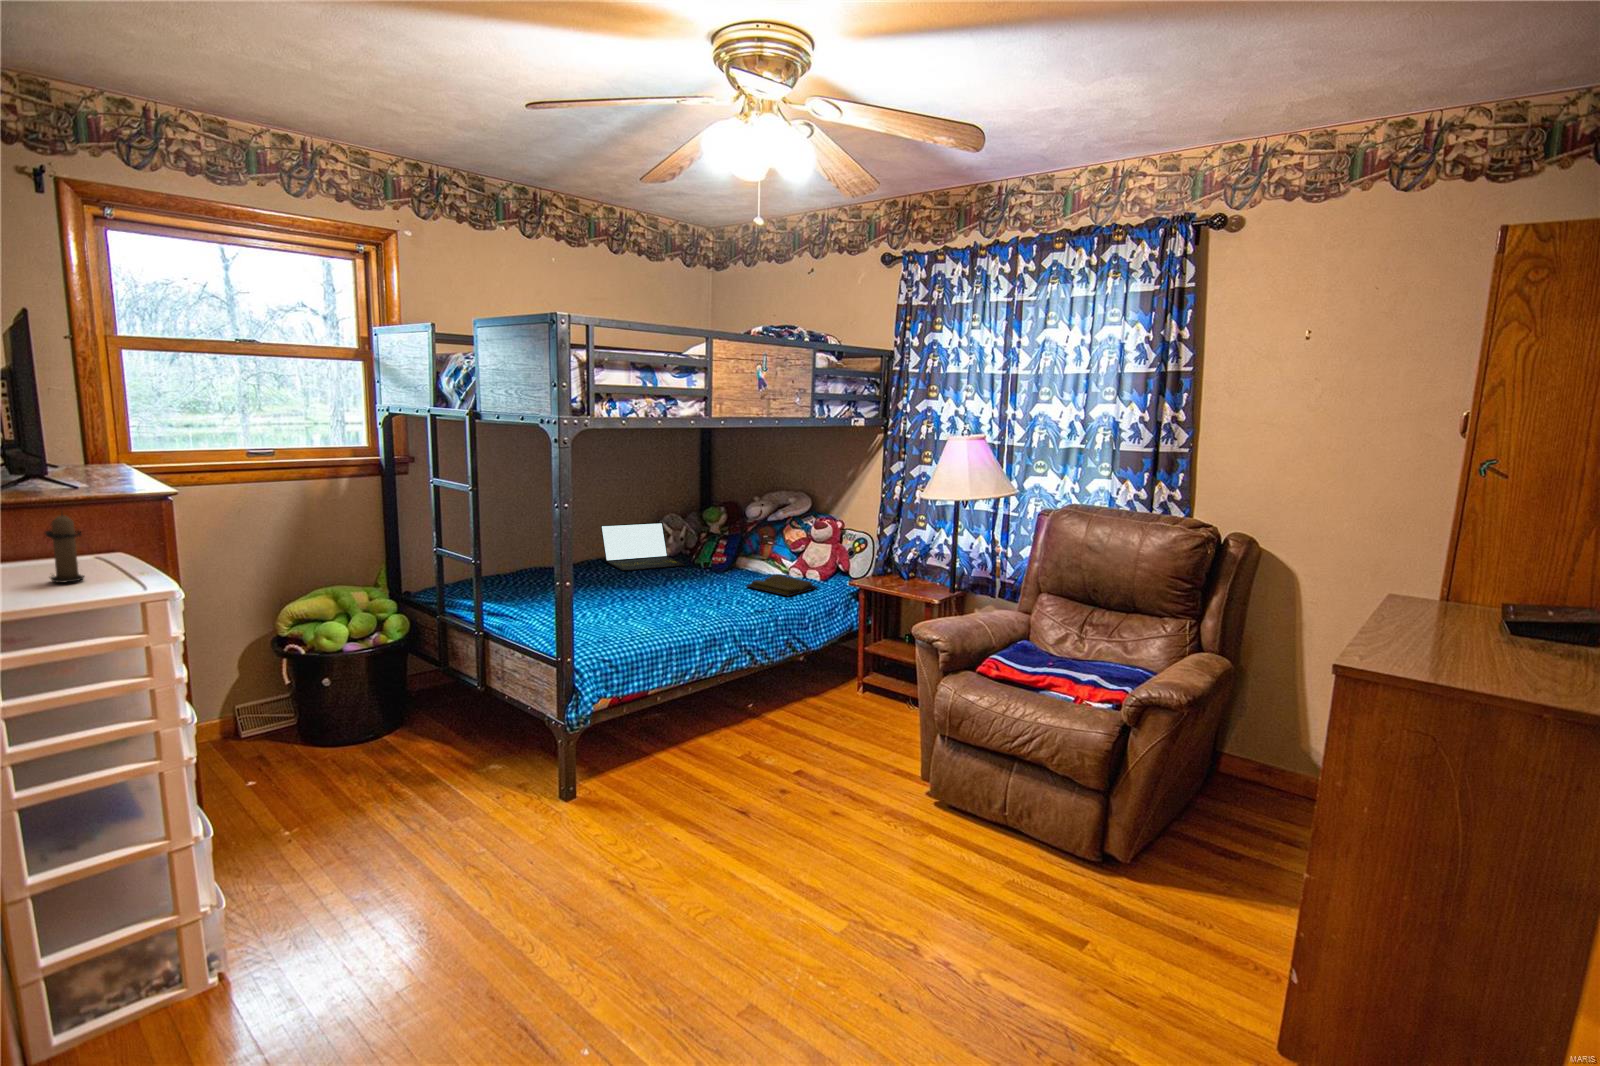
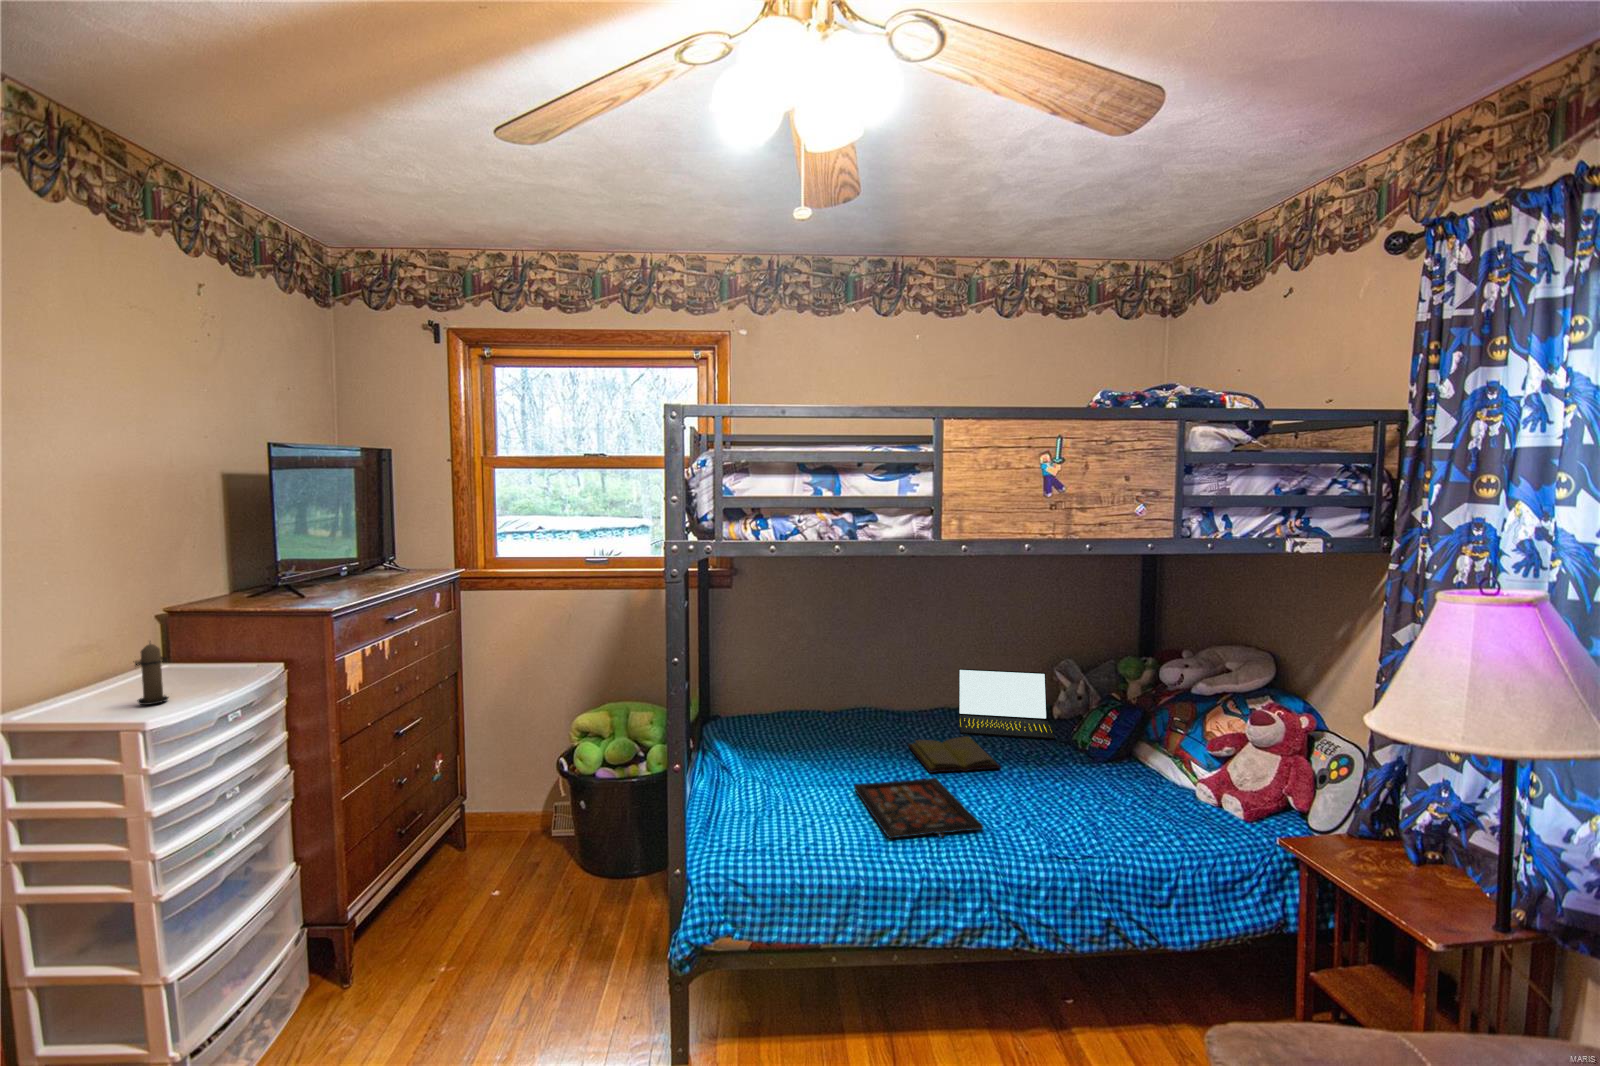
diary: present [746,574,818,596] -> present [908,736,1001,773]
board game: none [608,592,713,621] -> present [854,778,983,838]

